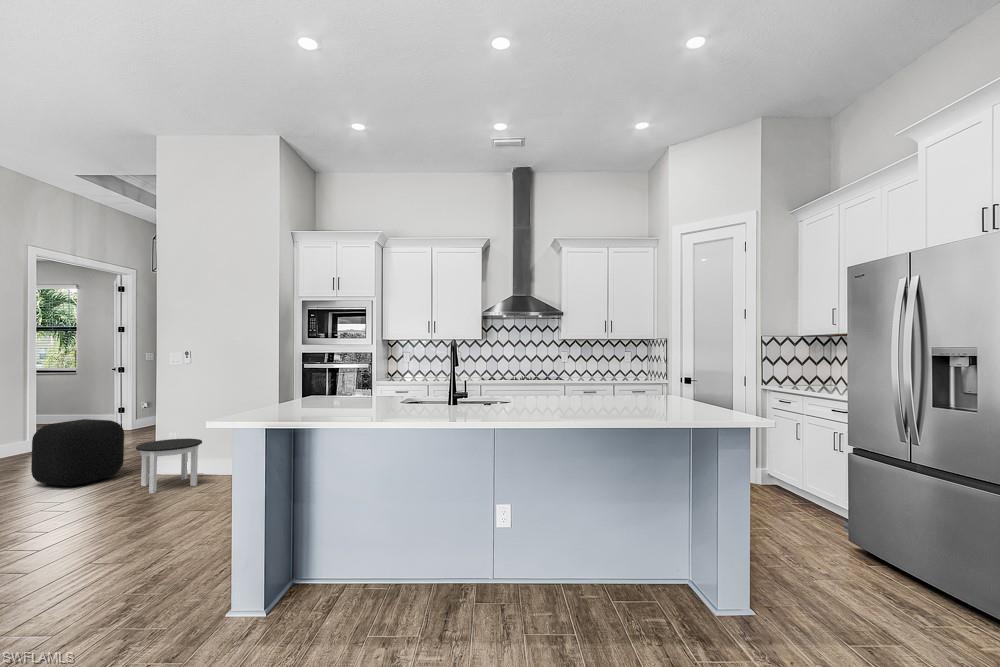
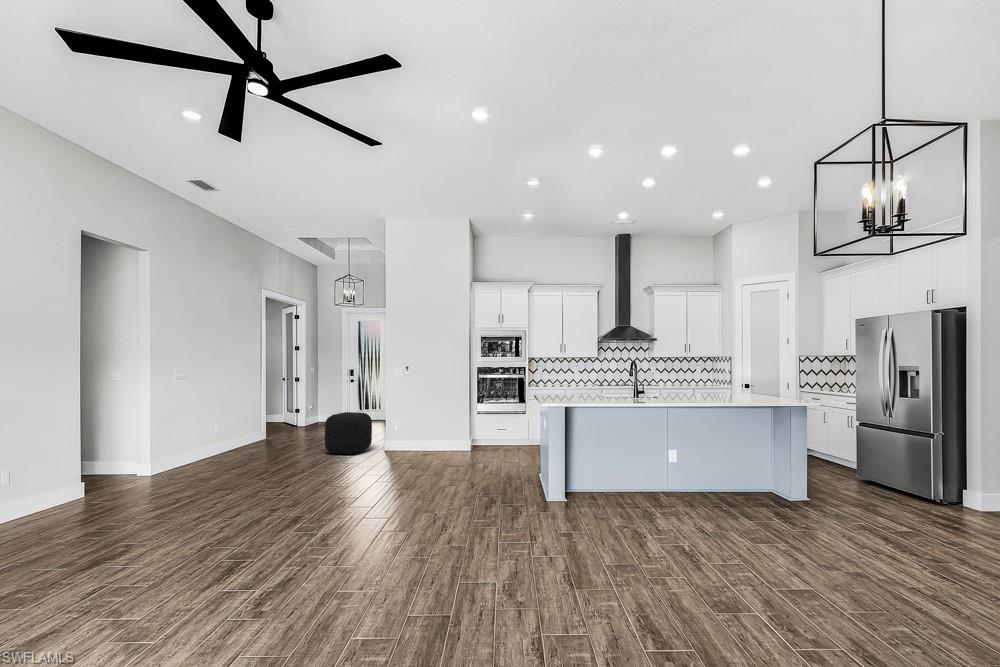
round table: present [136,439,202,494] -> none [394,425,430,458]

